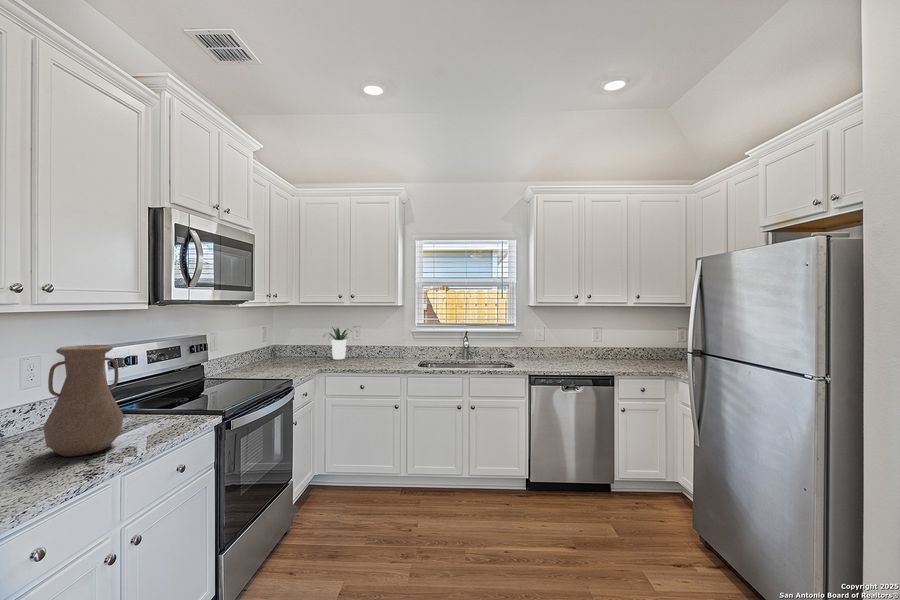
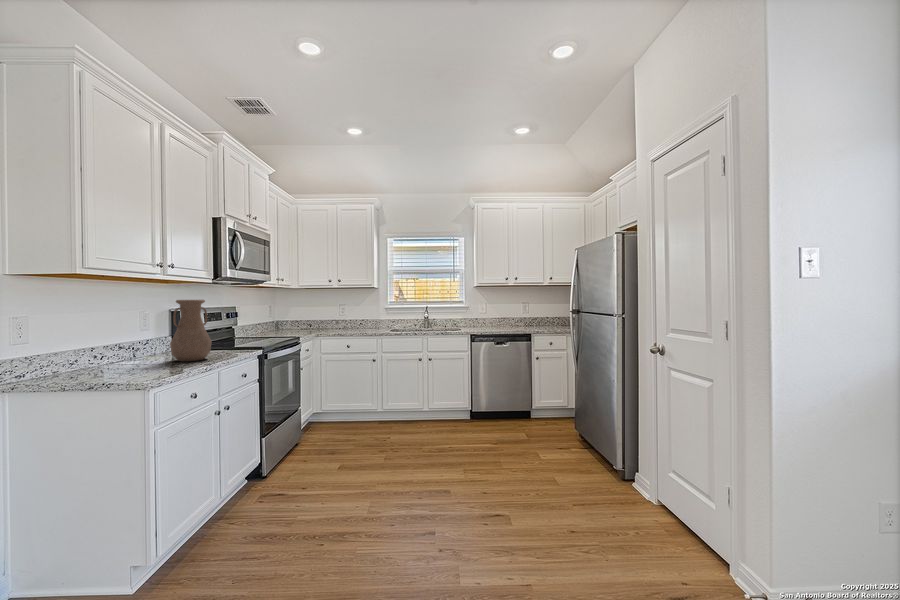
potted plant: present [324,327,351,359] -> none [316,305,344,330]

